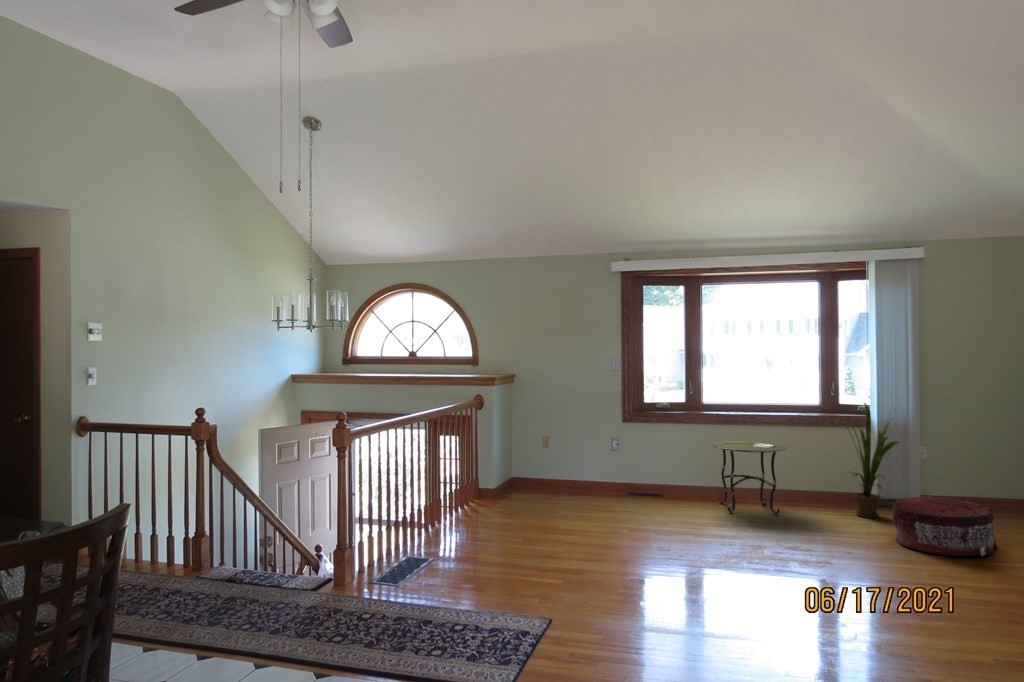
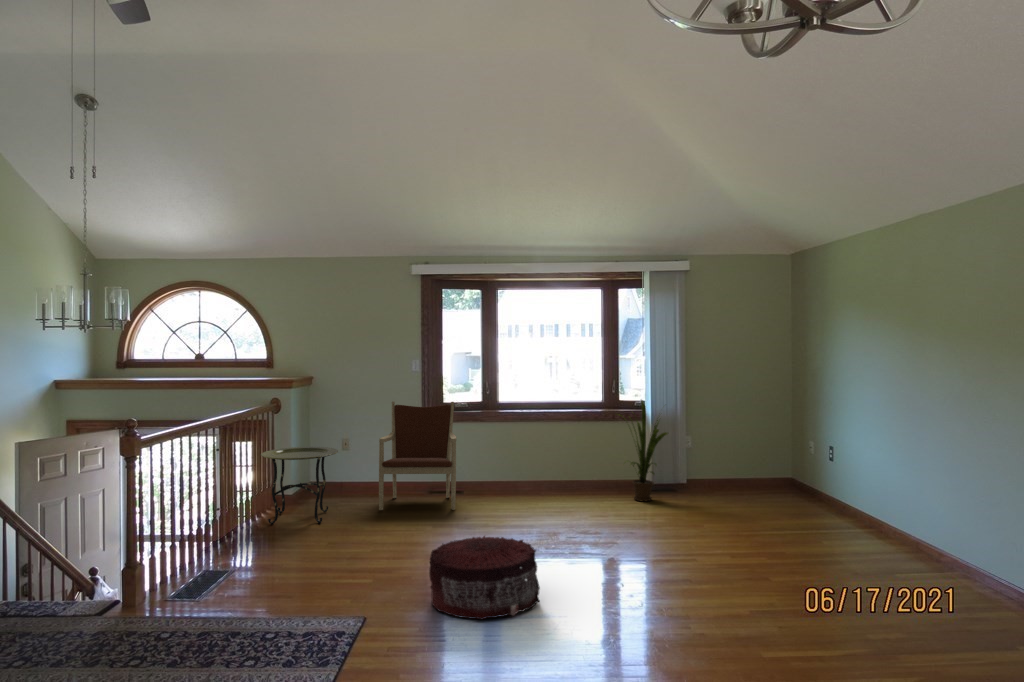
armchair: none [575,400,653,513] -> present [379,402,456,510]
side table: present [710,441,787,514] -> present [261,447,338,525]
pouf: present [892,496,998,556] -> present [429,536,540,619]

